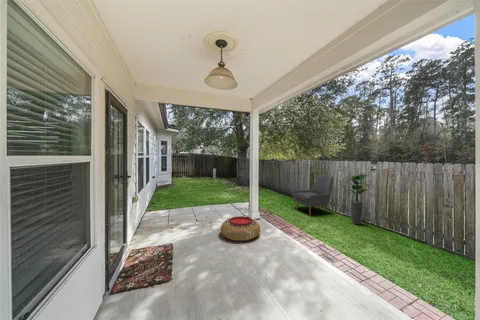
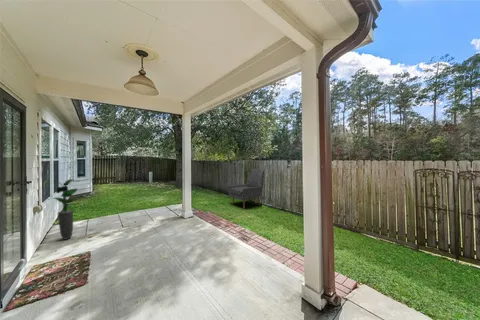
potted plant: present [349,174,370,225] -> present [54,179,77,239]
pouf: present [221,217,260,241] -> none [148,215,191,239]

